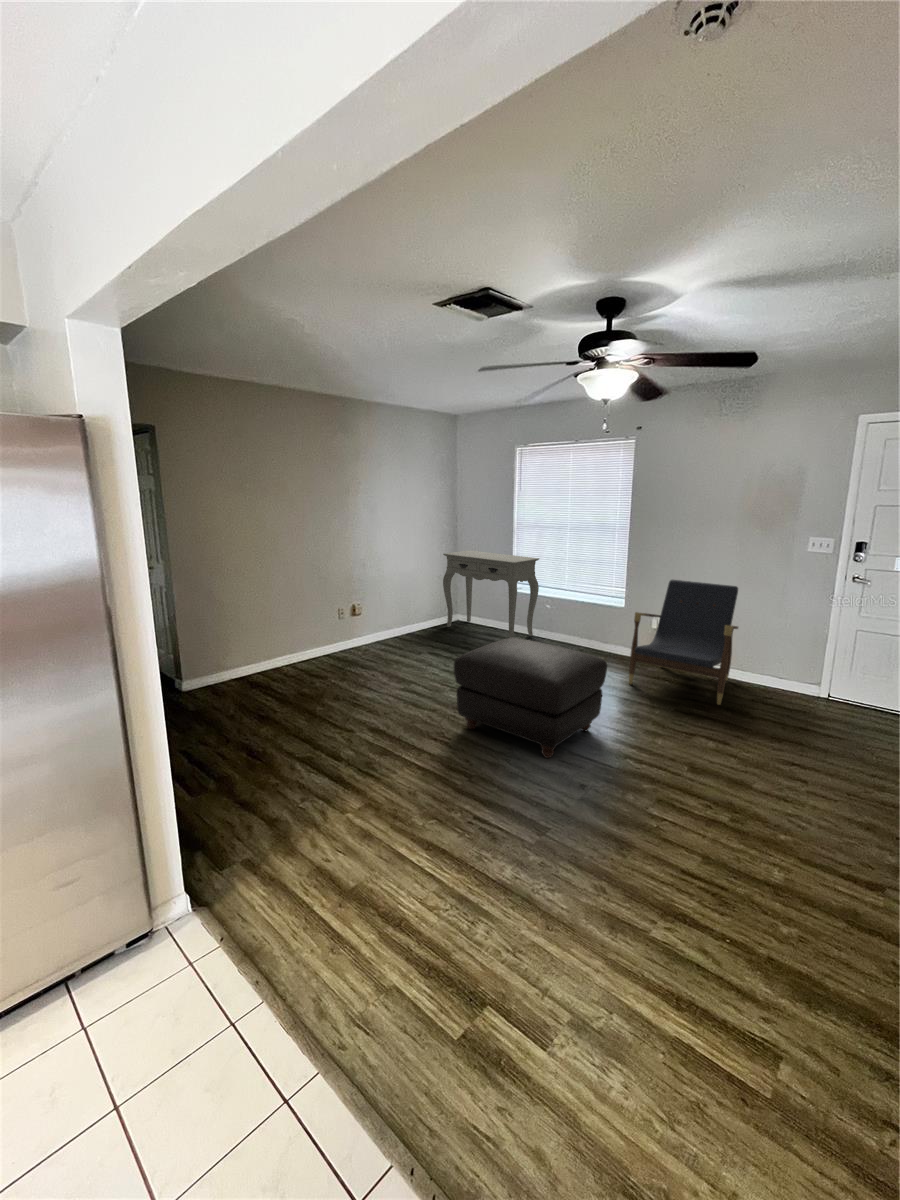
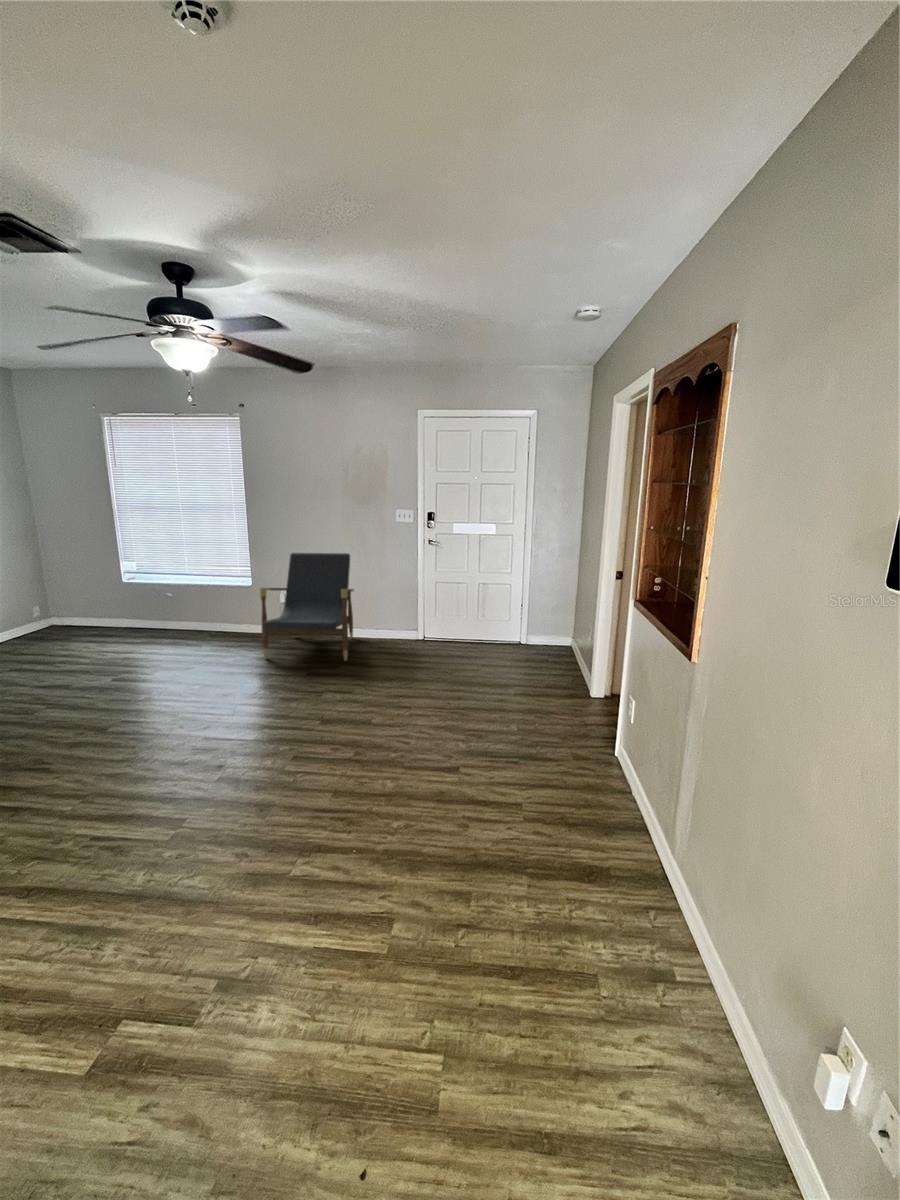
console table: present [443,550,539,638] -> none [14,540,156,641]
ottoman: present [454,638,607,758] -> none [41,633,234,752]

